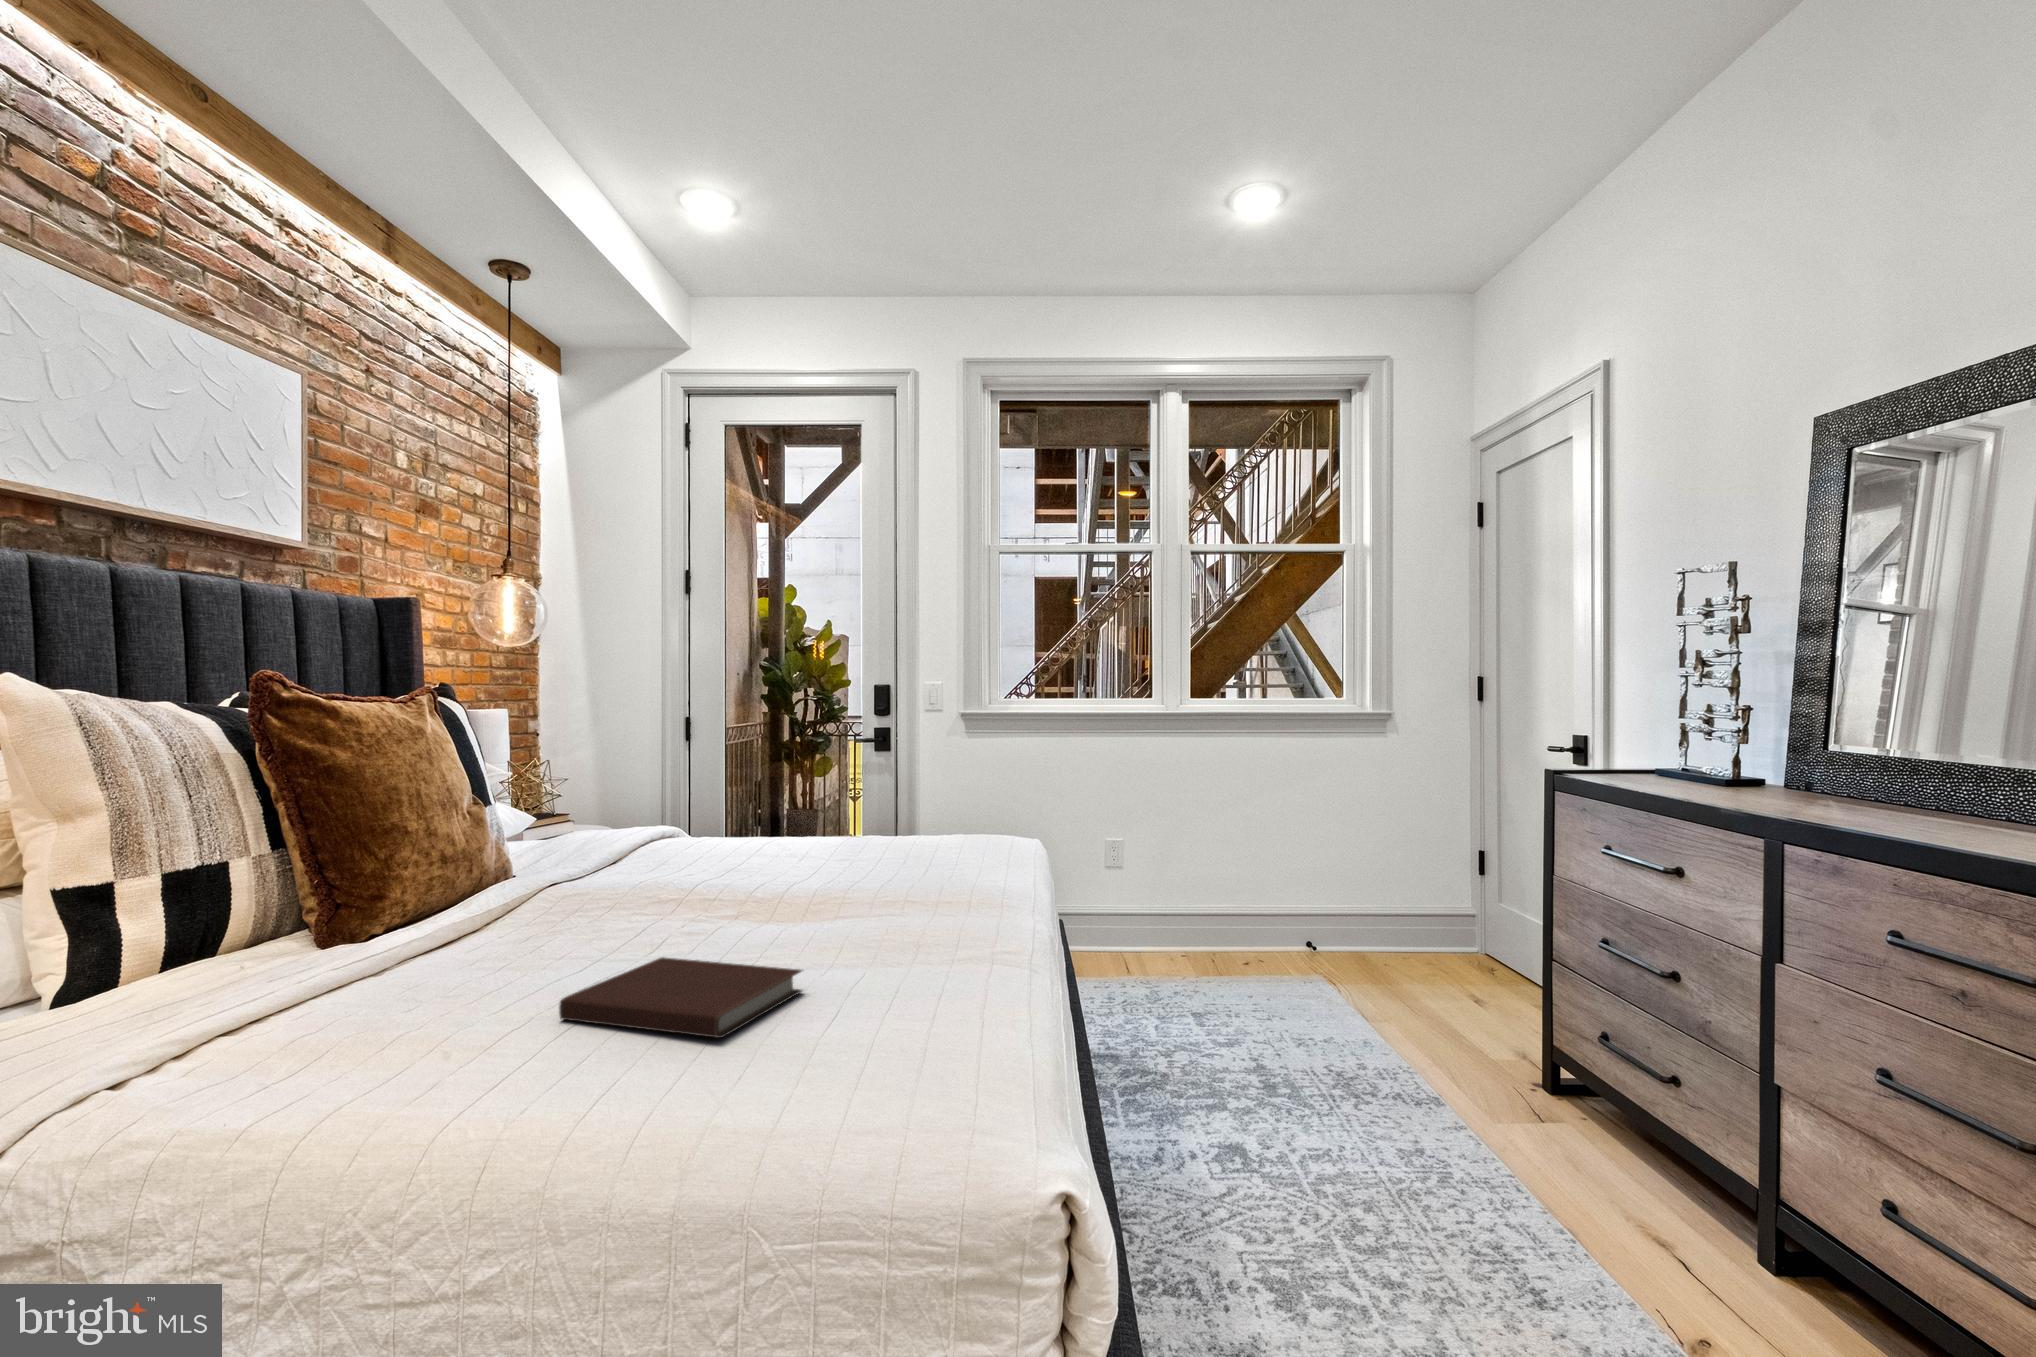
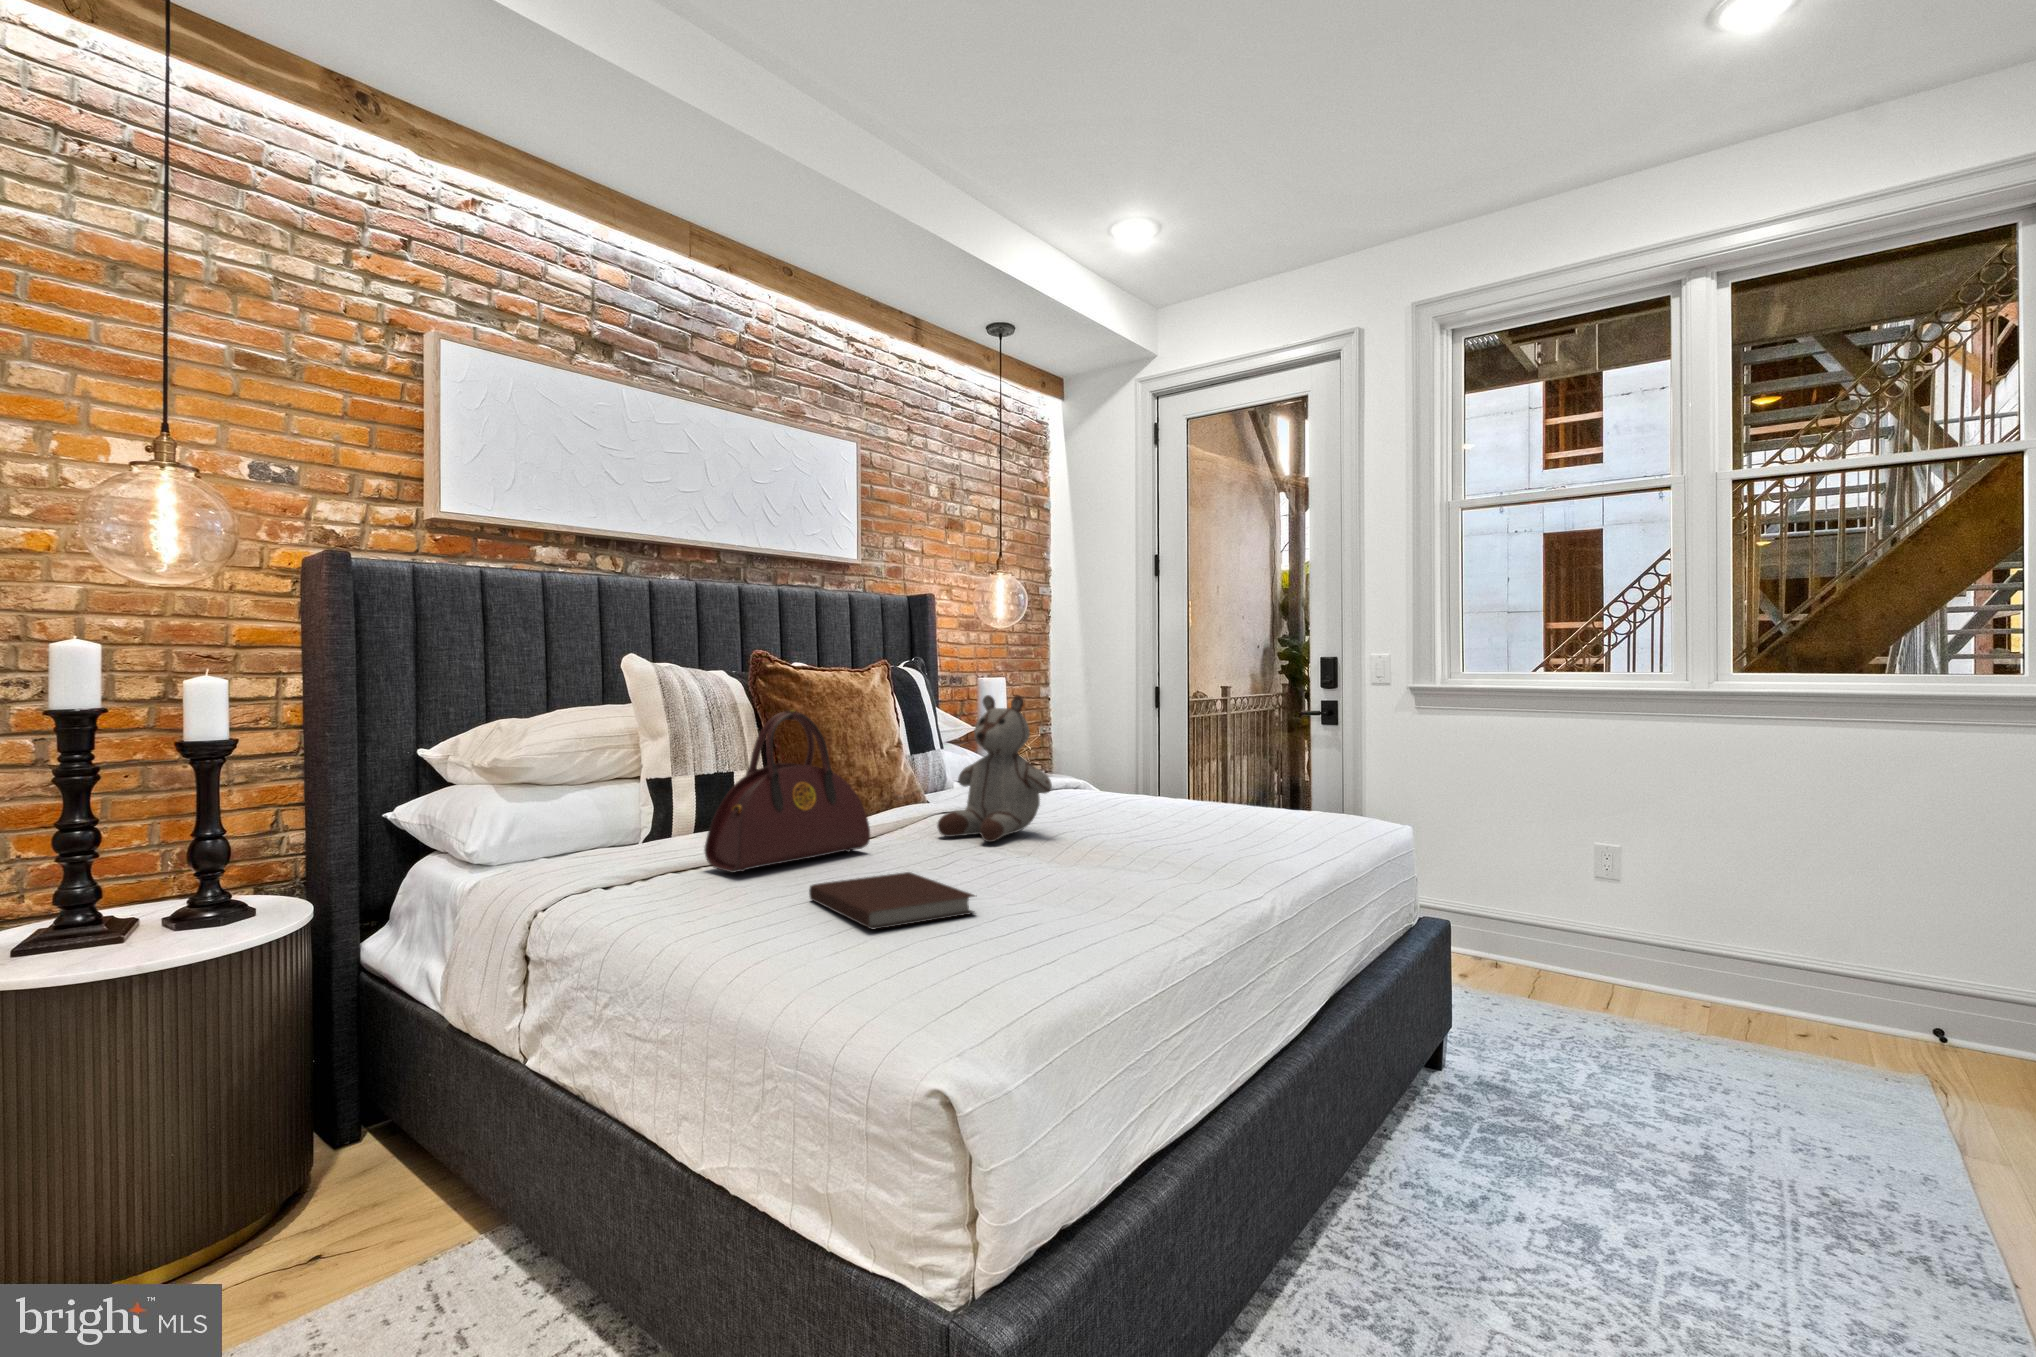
stuffed bear: none [590,726,732,906] -> present [937,695,1052,842]
handbag: none [306,761,534,1007] -> present [704,710,870,873]

